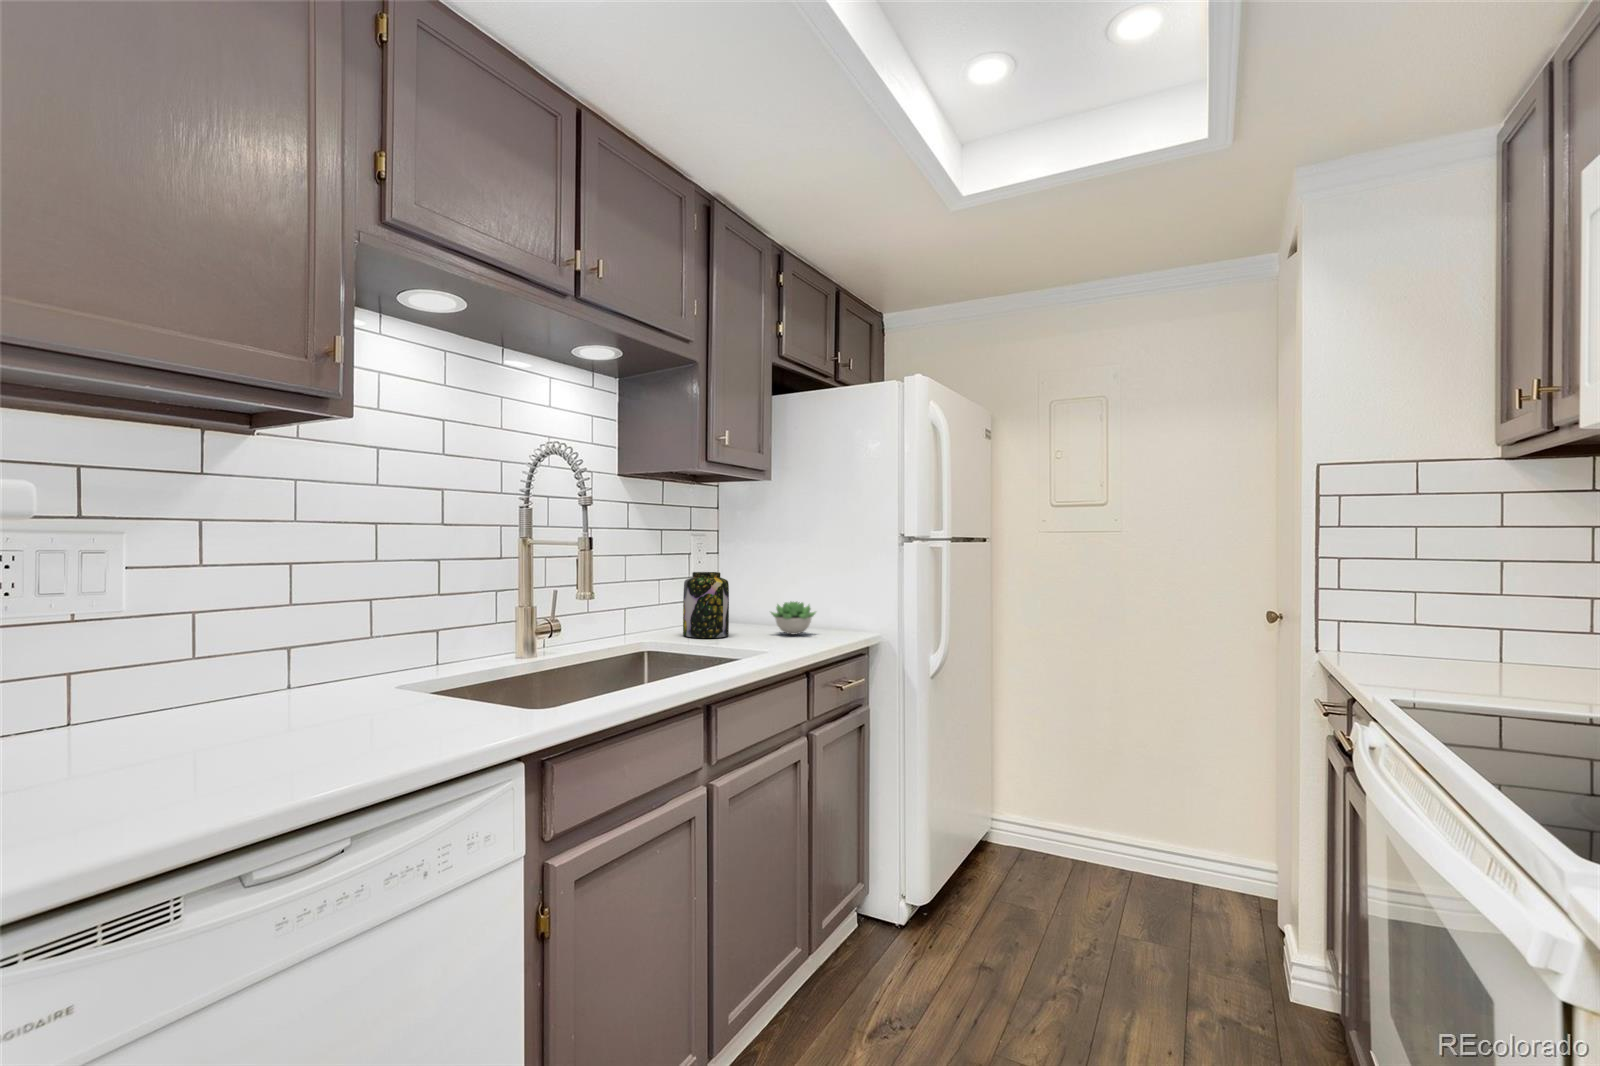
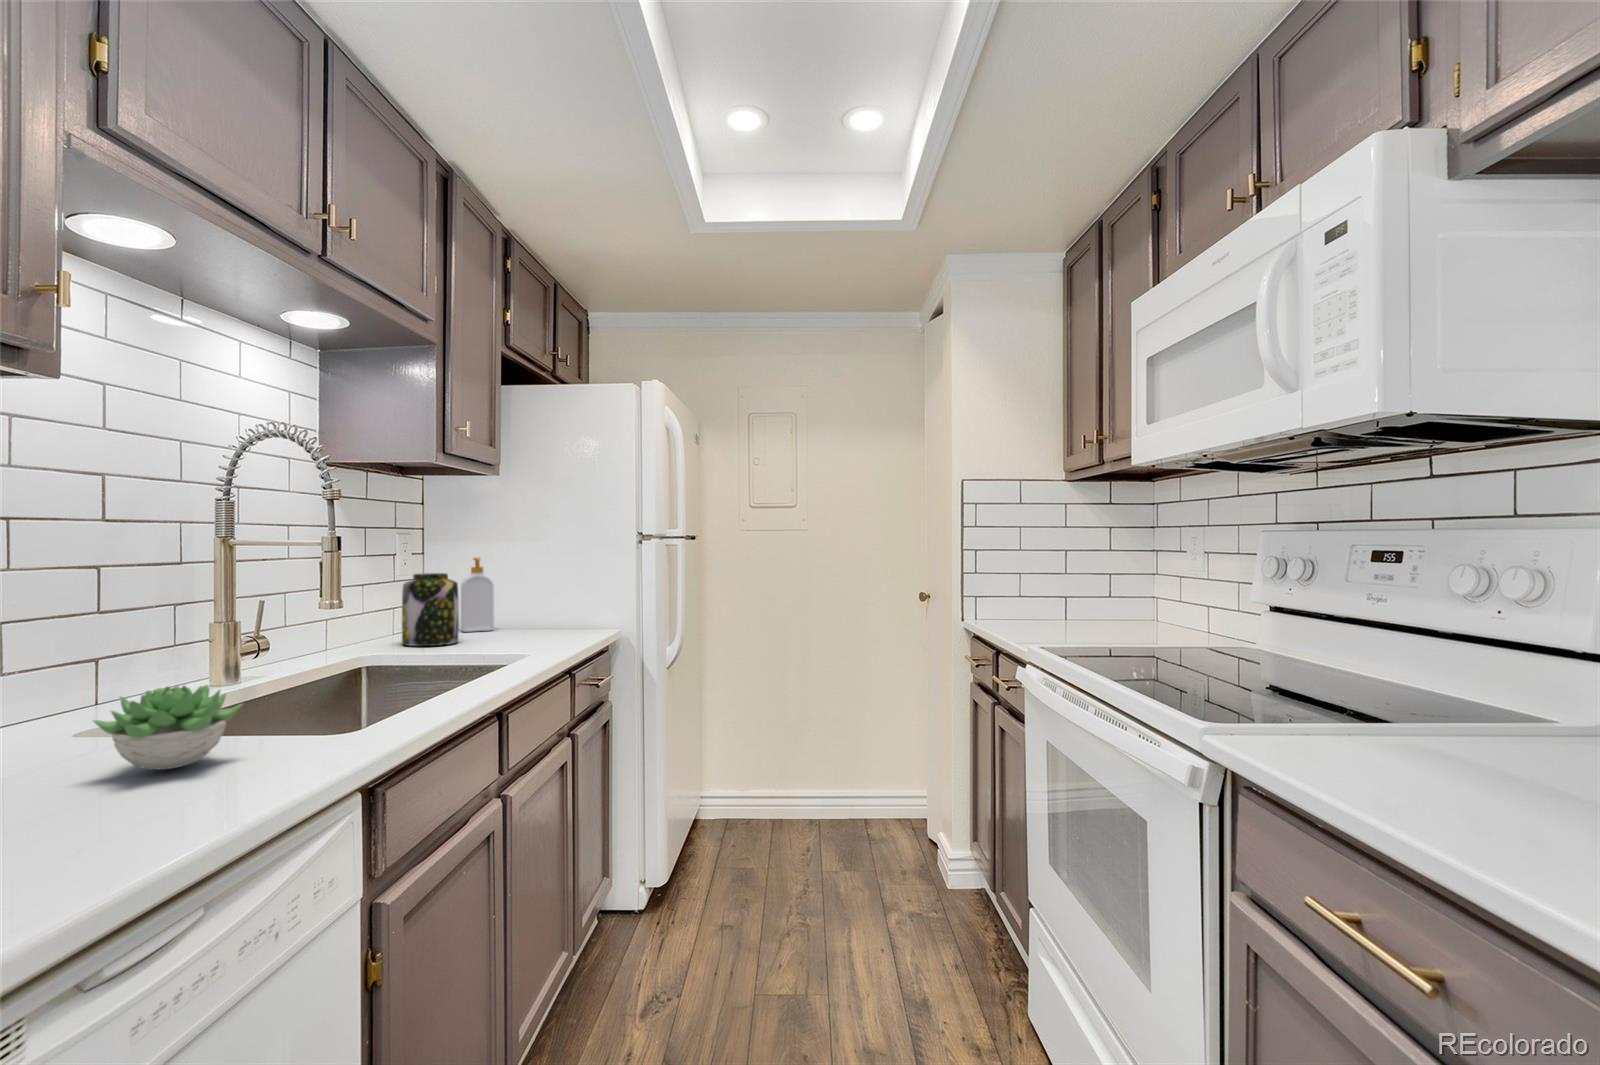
soap bottle: none [743,558,771,627] -> present [461,557,494,632]
succulent plant: present [771,602,816,634] -> present [93,685,242,770]

